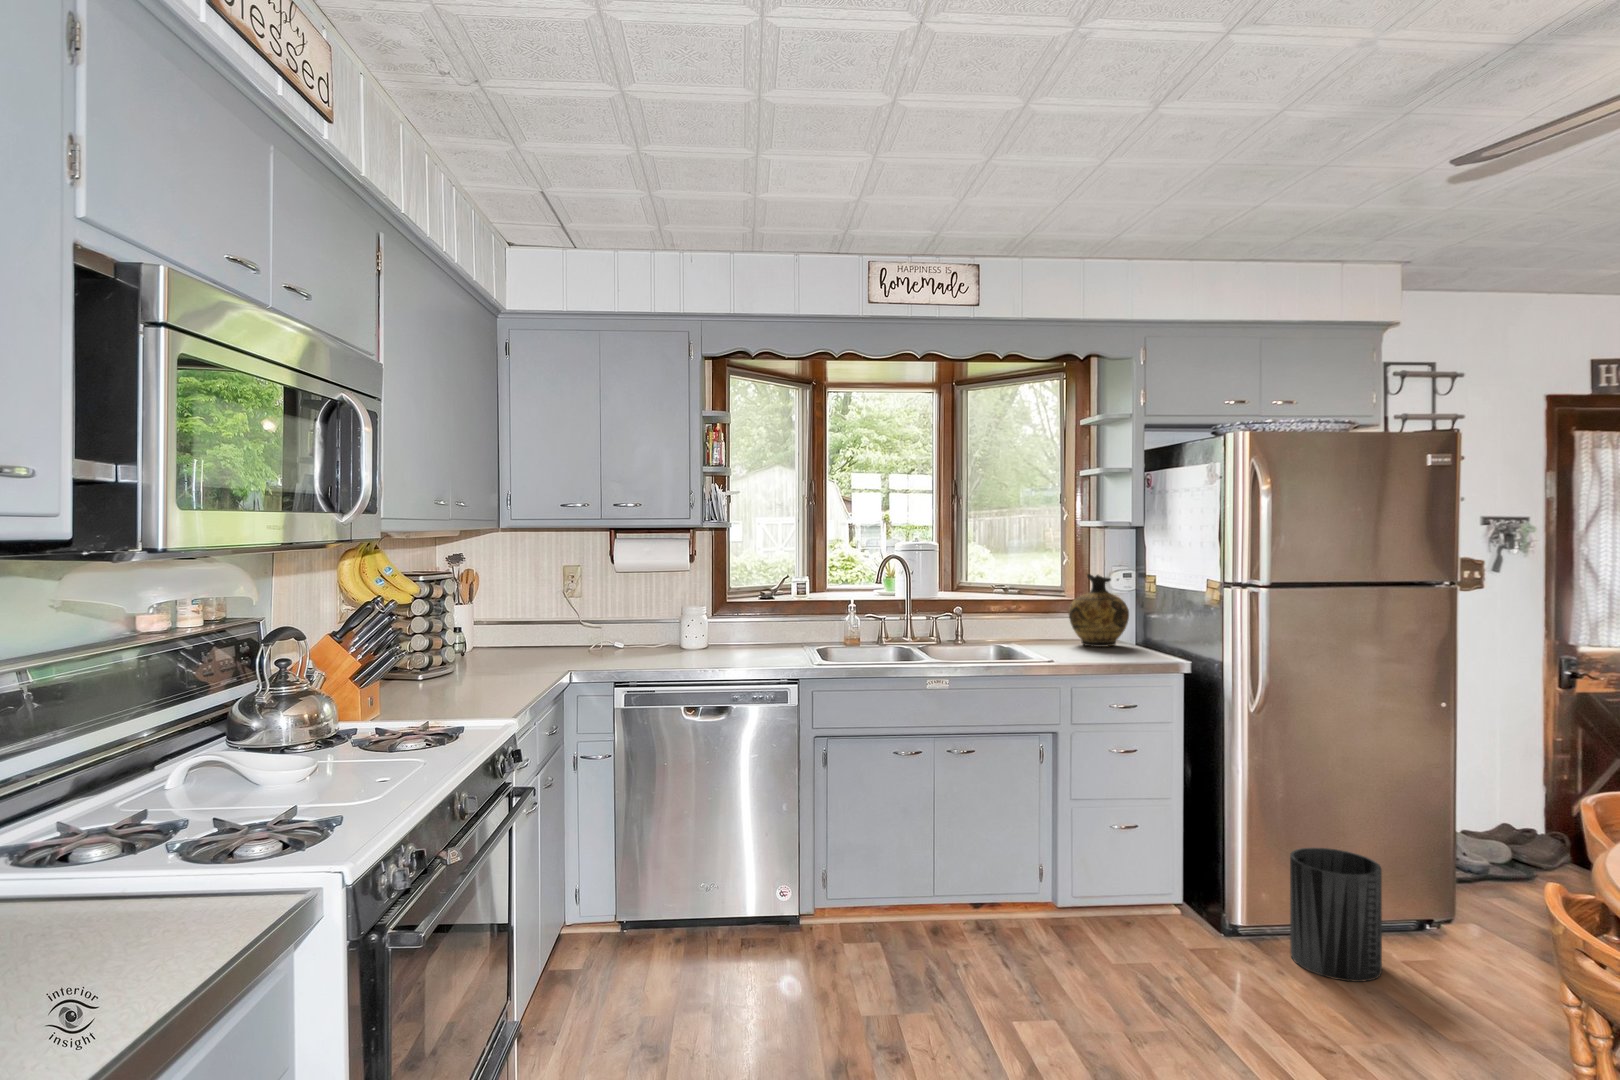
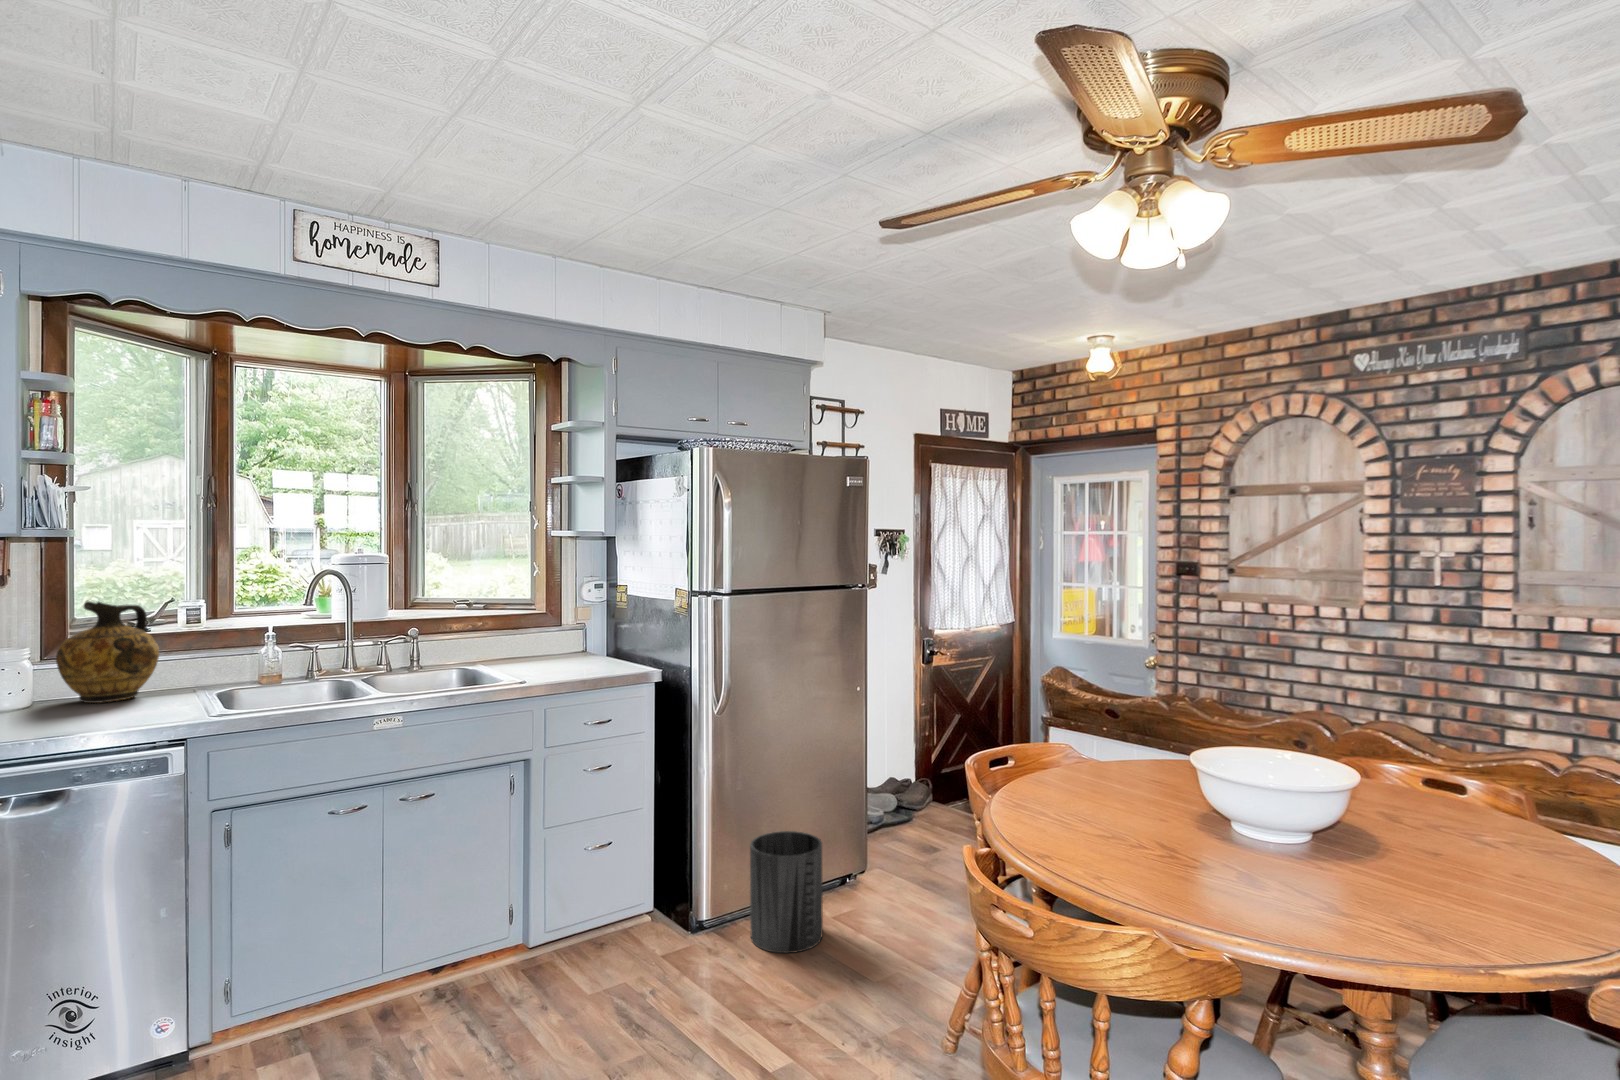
ceramic jug: present [1069,574,1129,647] -> present [56,602,159,703]

